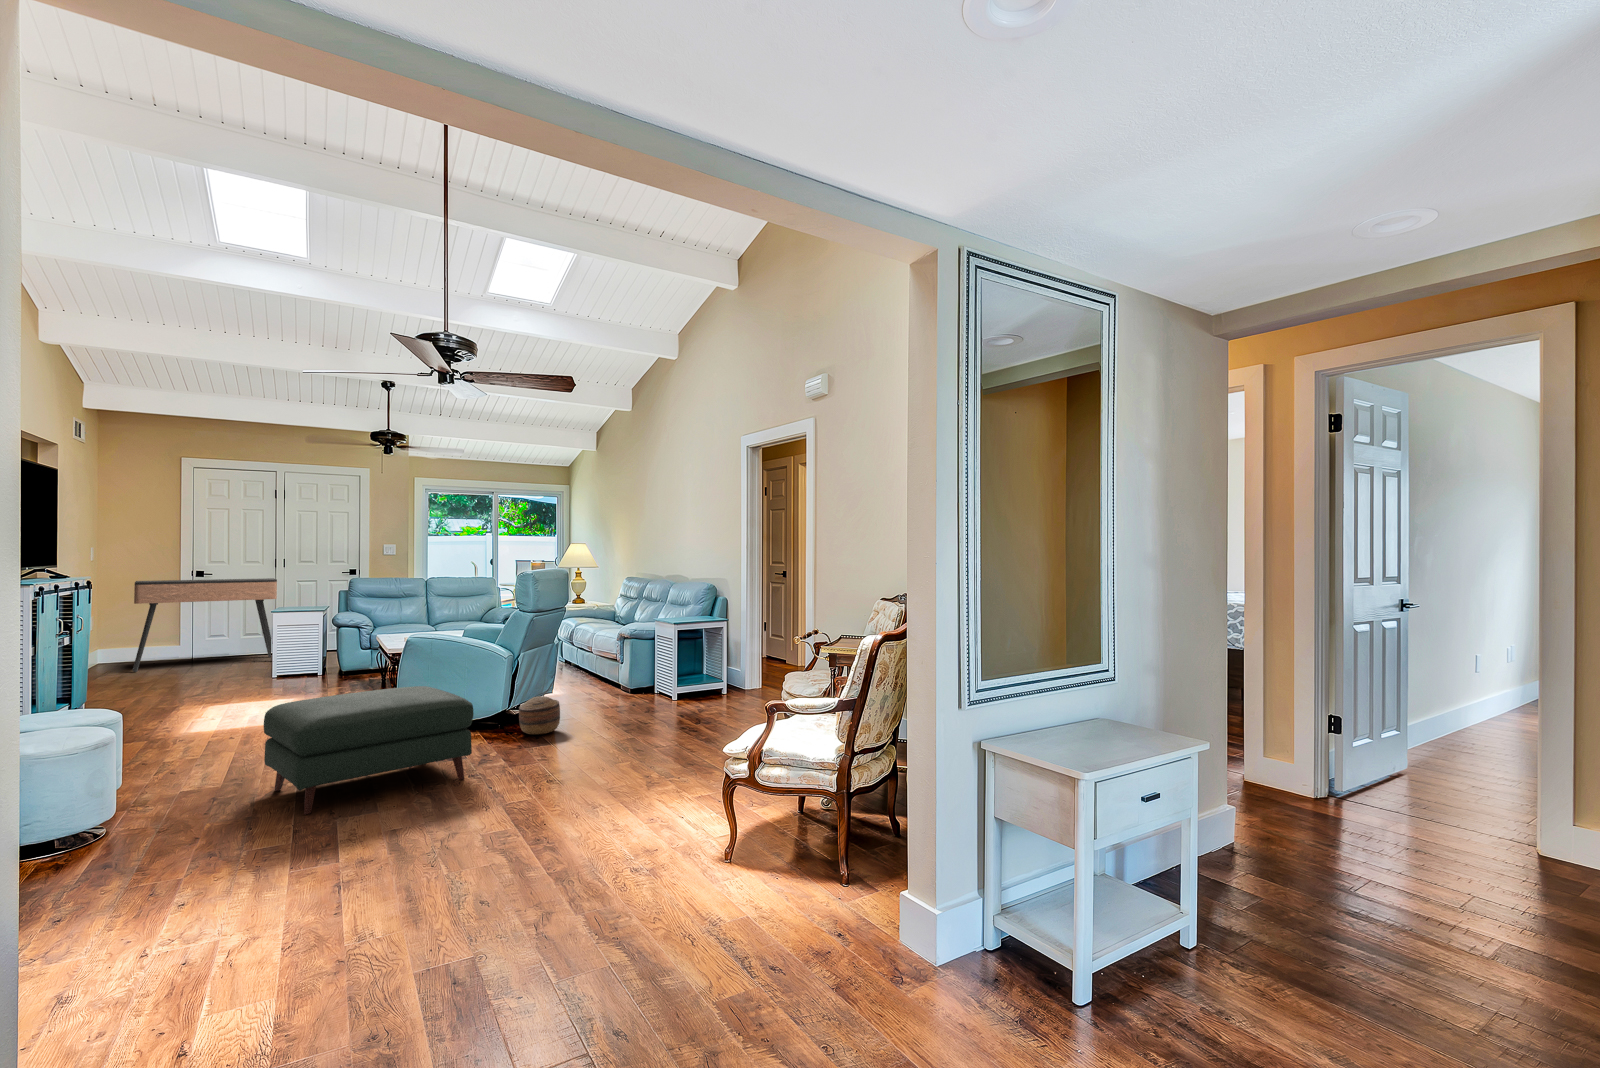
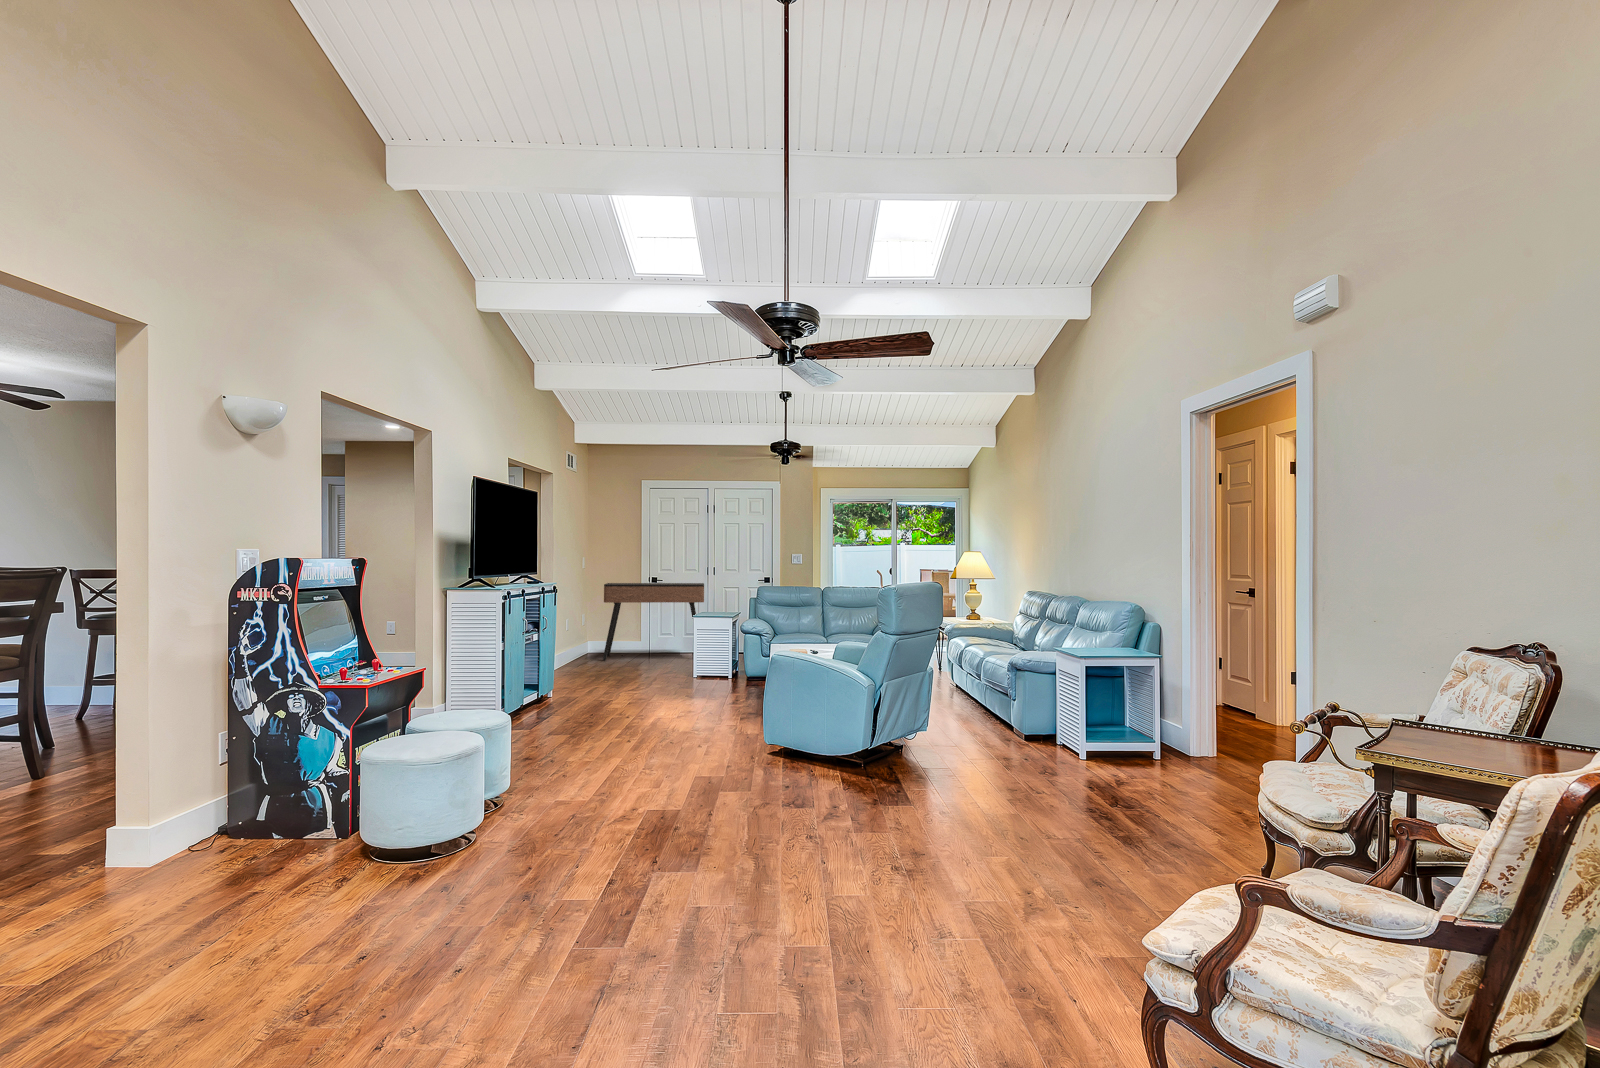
ottoman: present [264,686,474,814] -> none [613,718,812,860]
basket: present [519,696,560,734] -> none [881,739,930,787]

